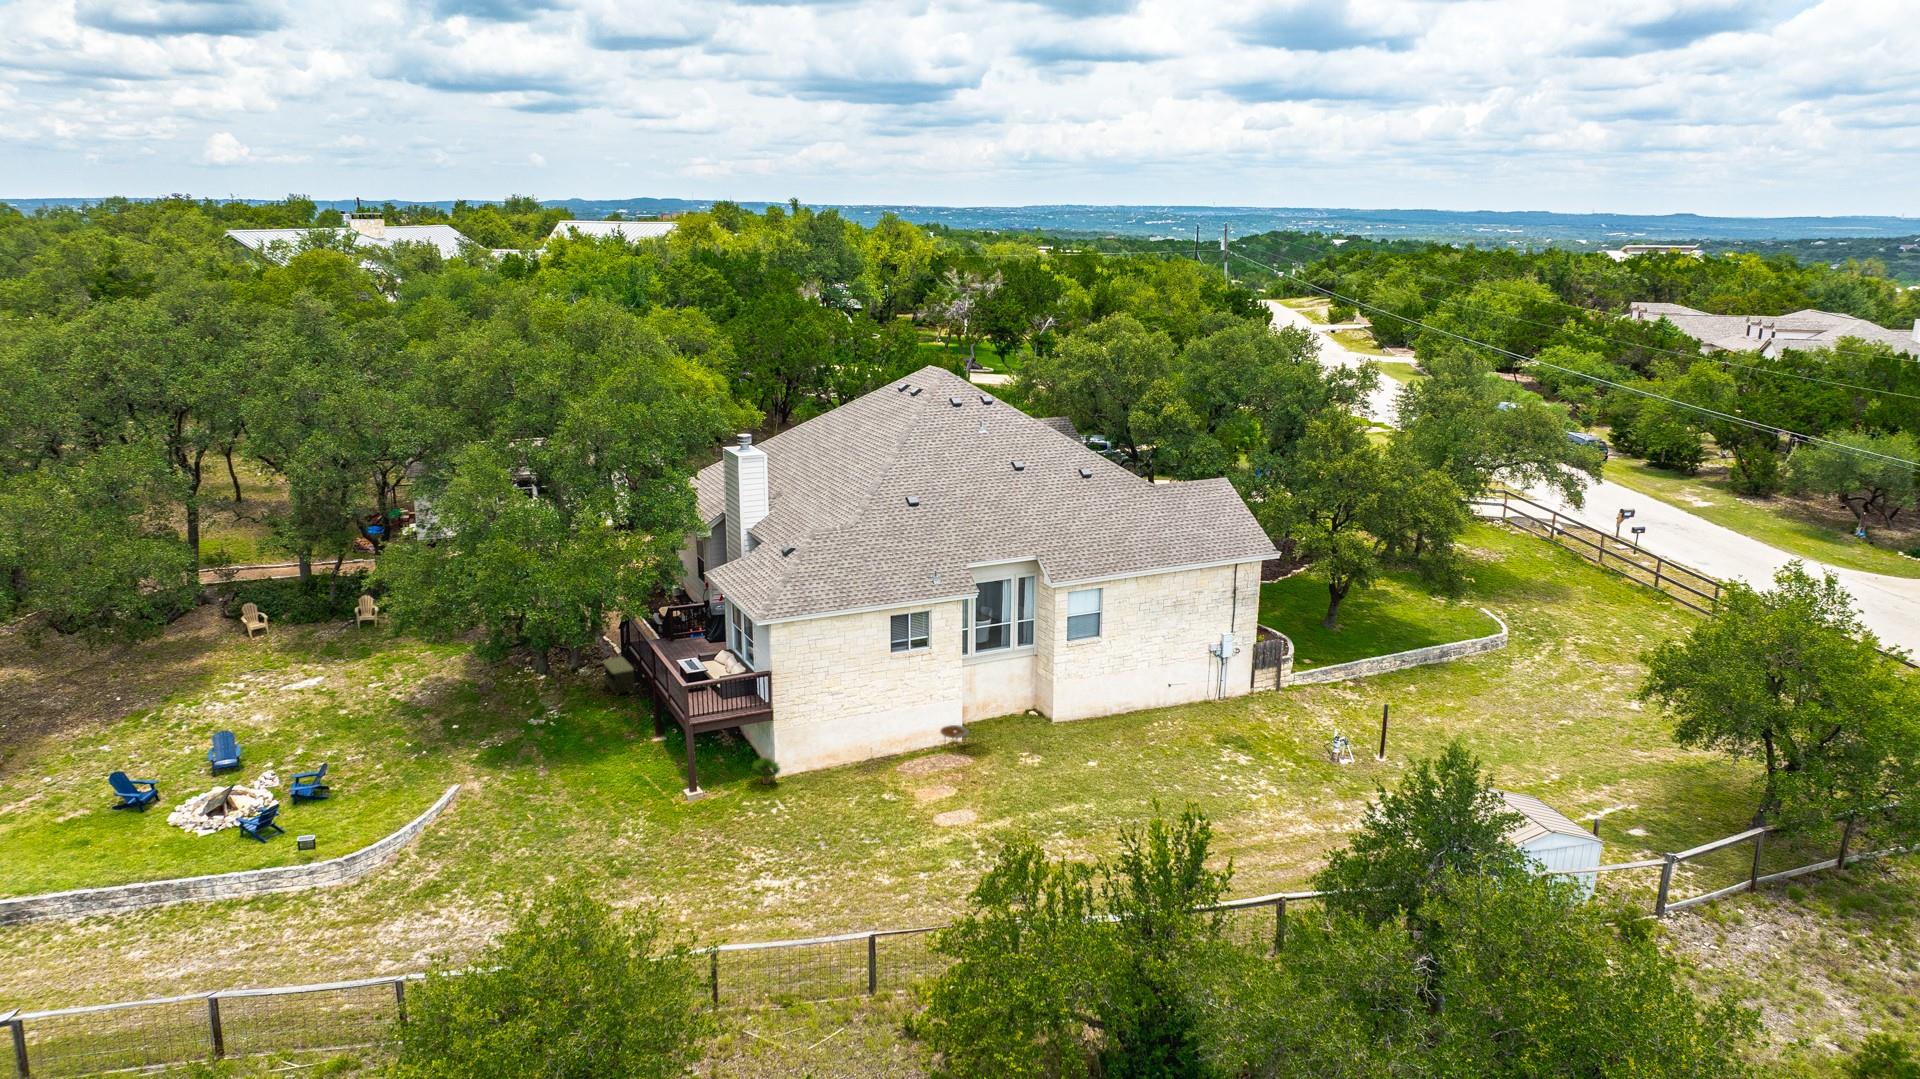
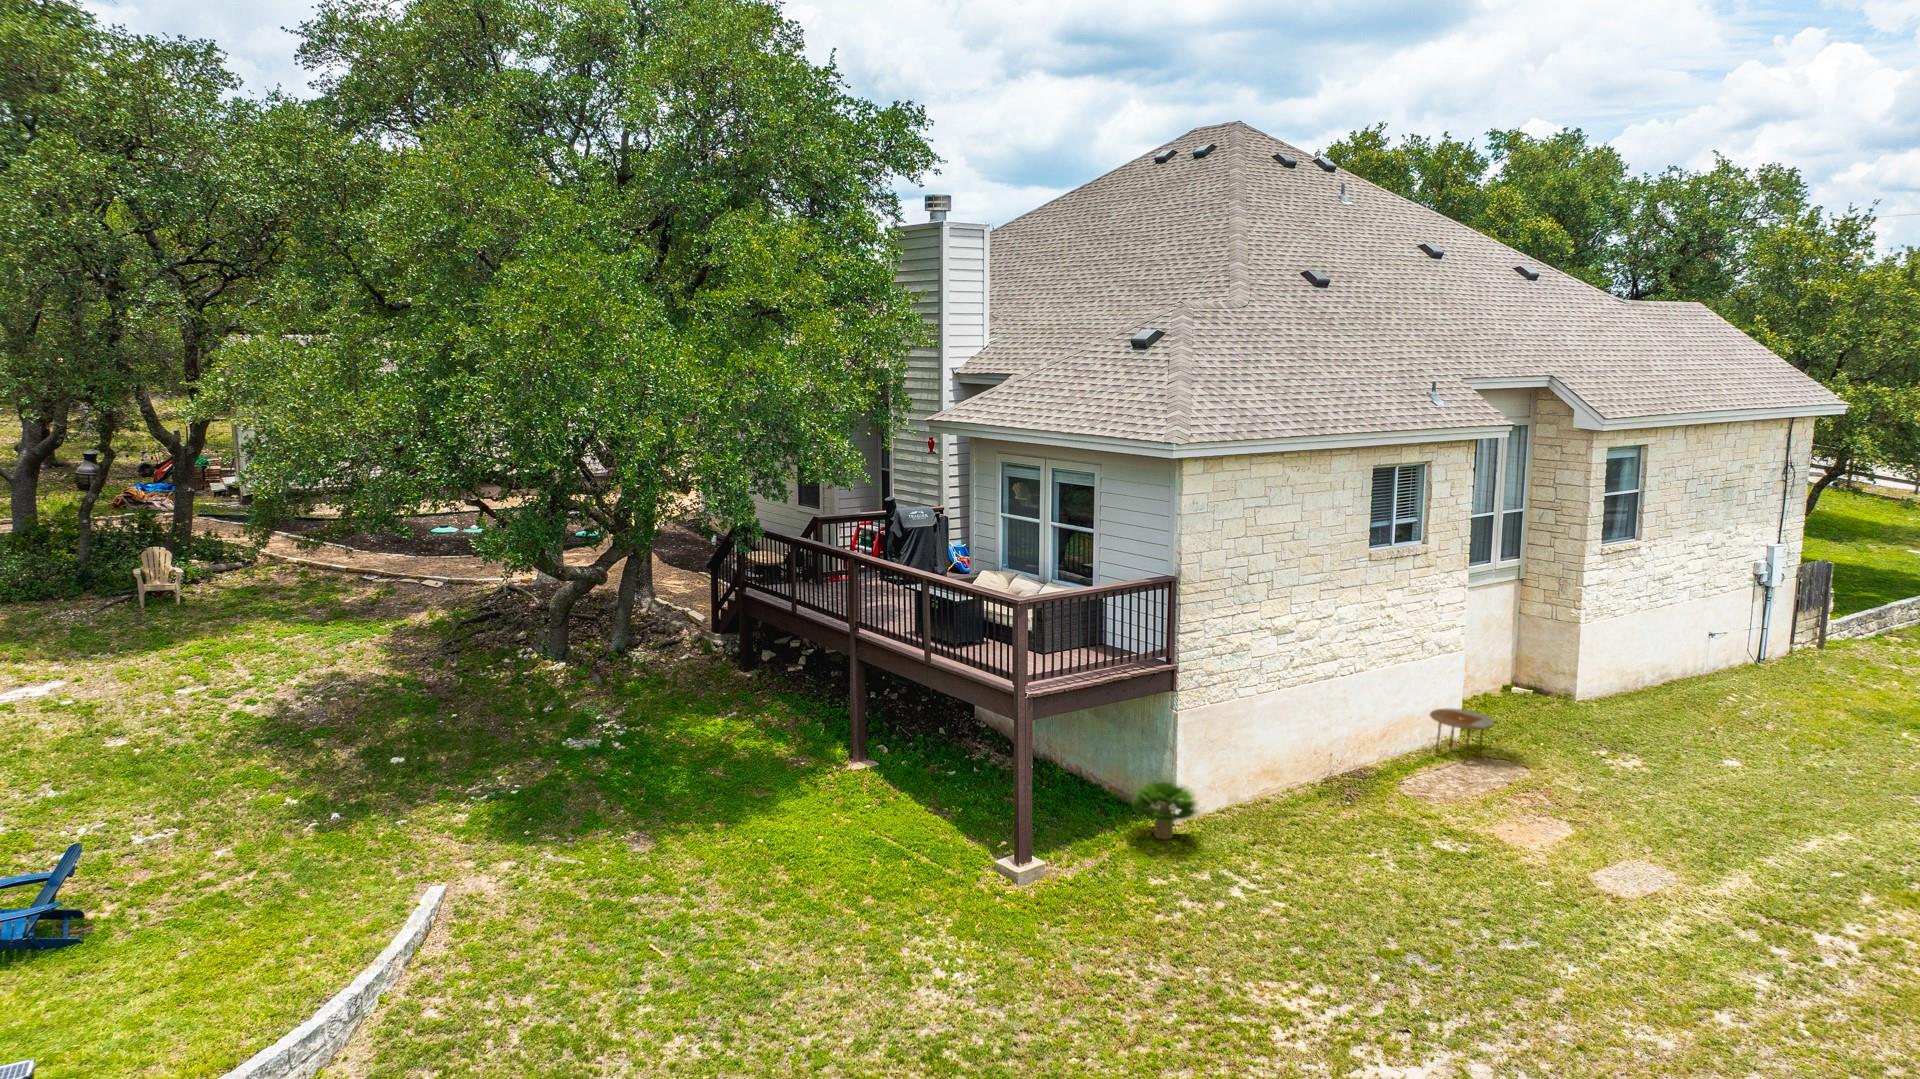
storage bench: present [603,657,635,694] -> none [672,622,744,694]

